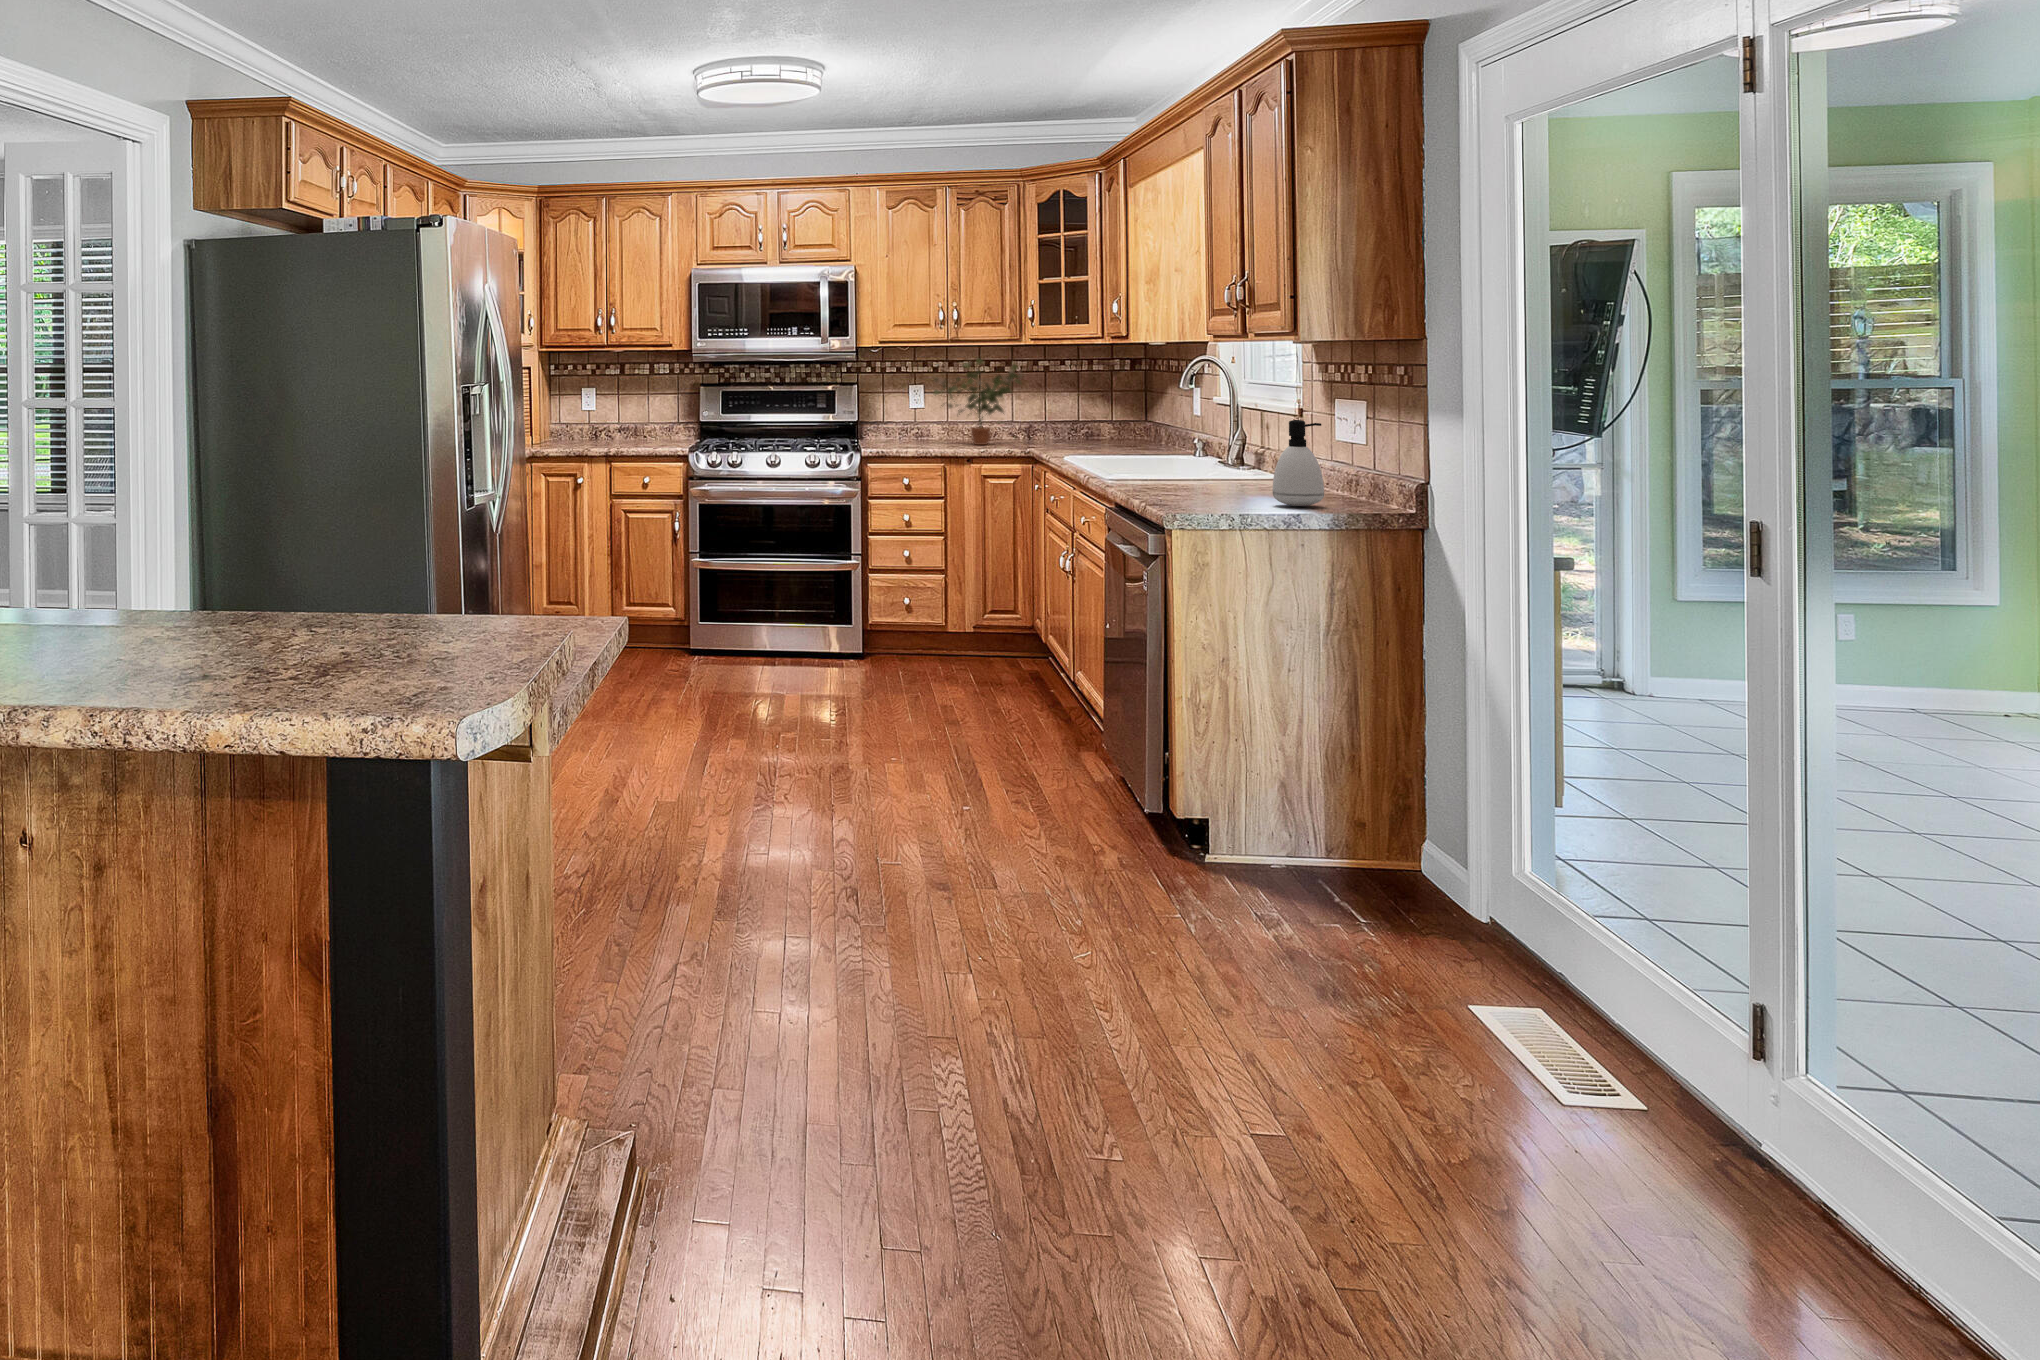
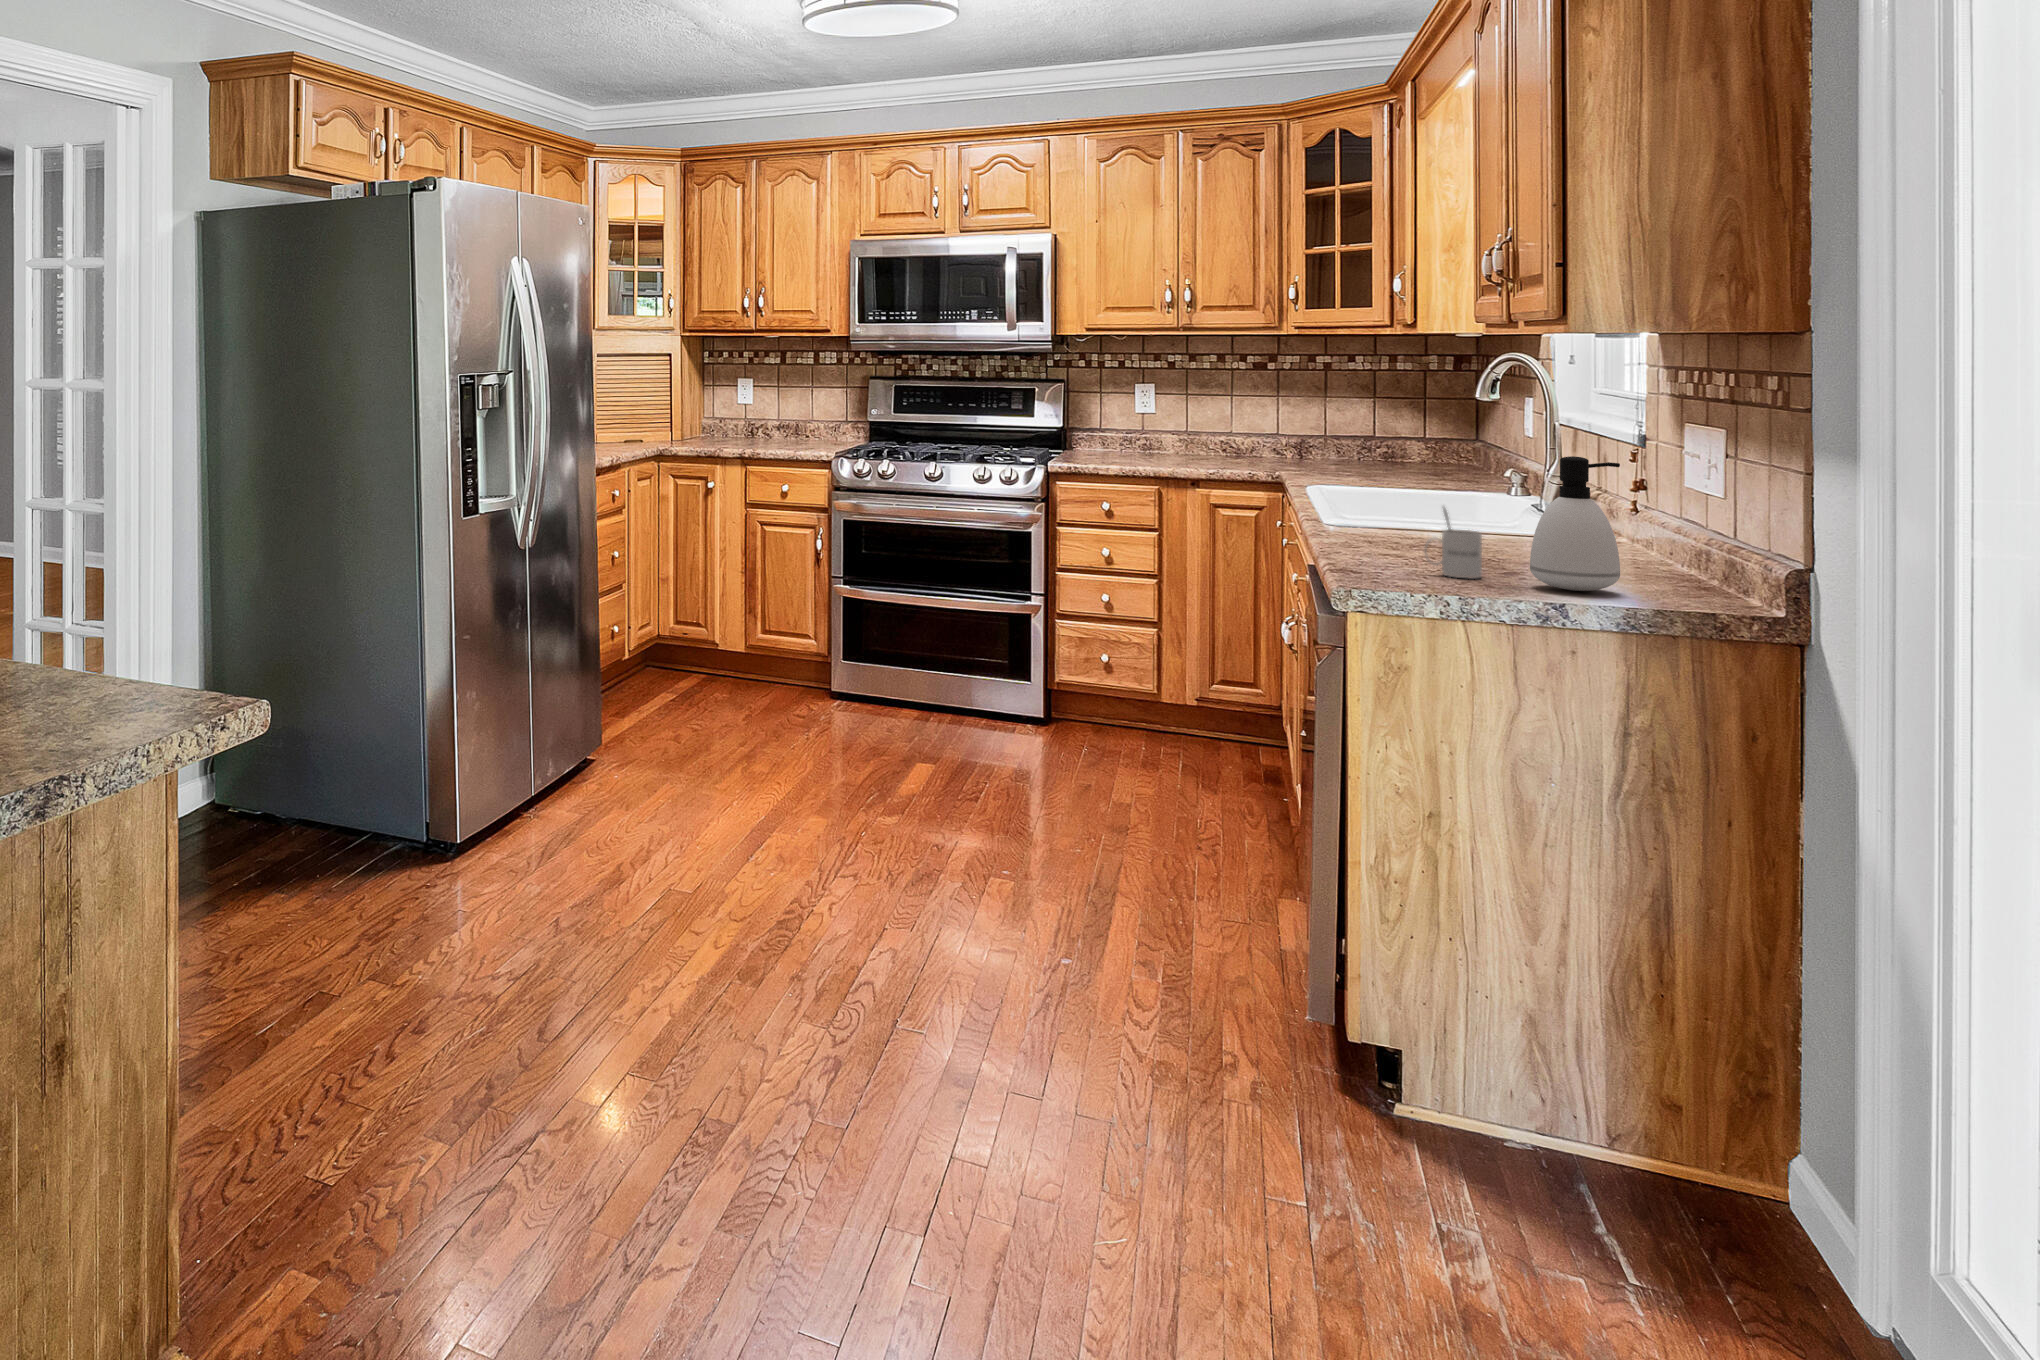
potted plant: present [934,359,1022,445] -> none [1156,351,1284,463]
mug: none [1207,456,1242,504] -> present [1425,508,1482,578]

